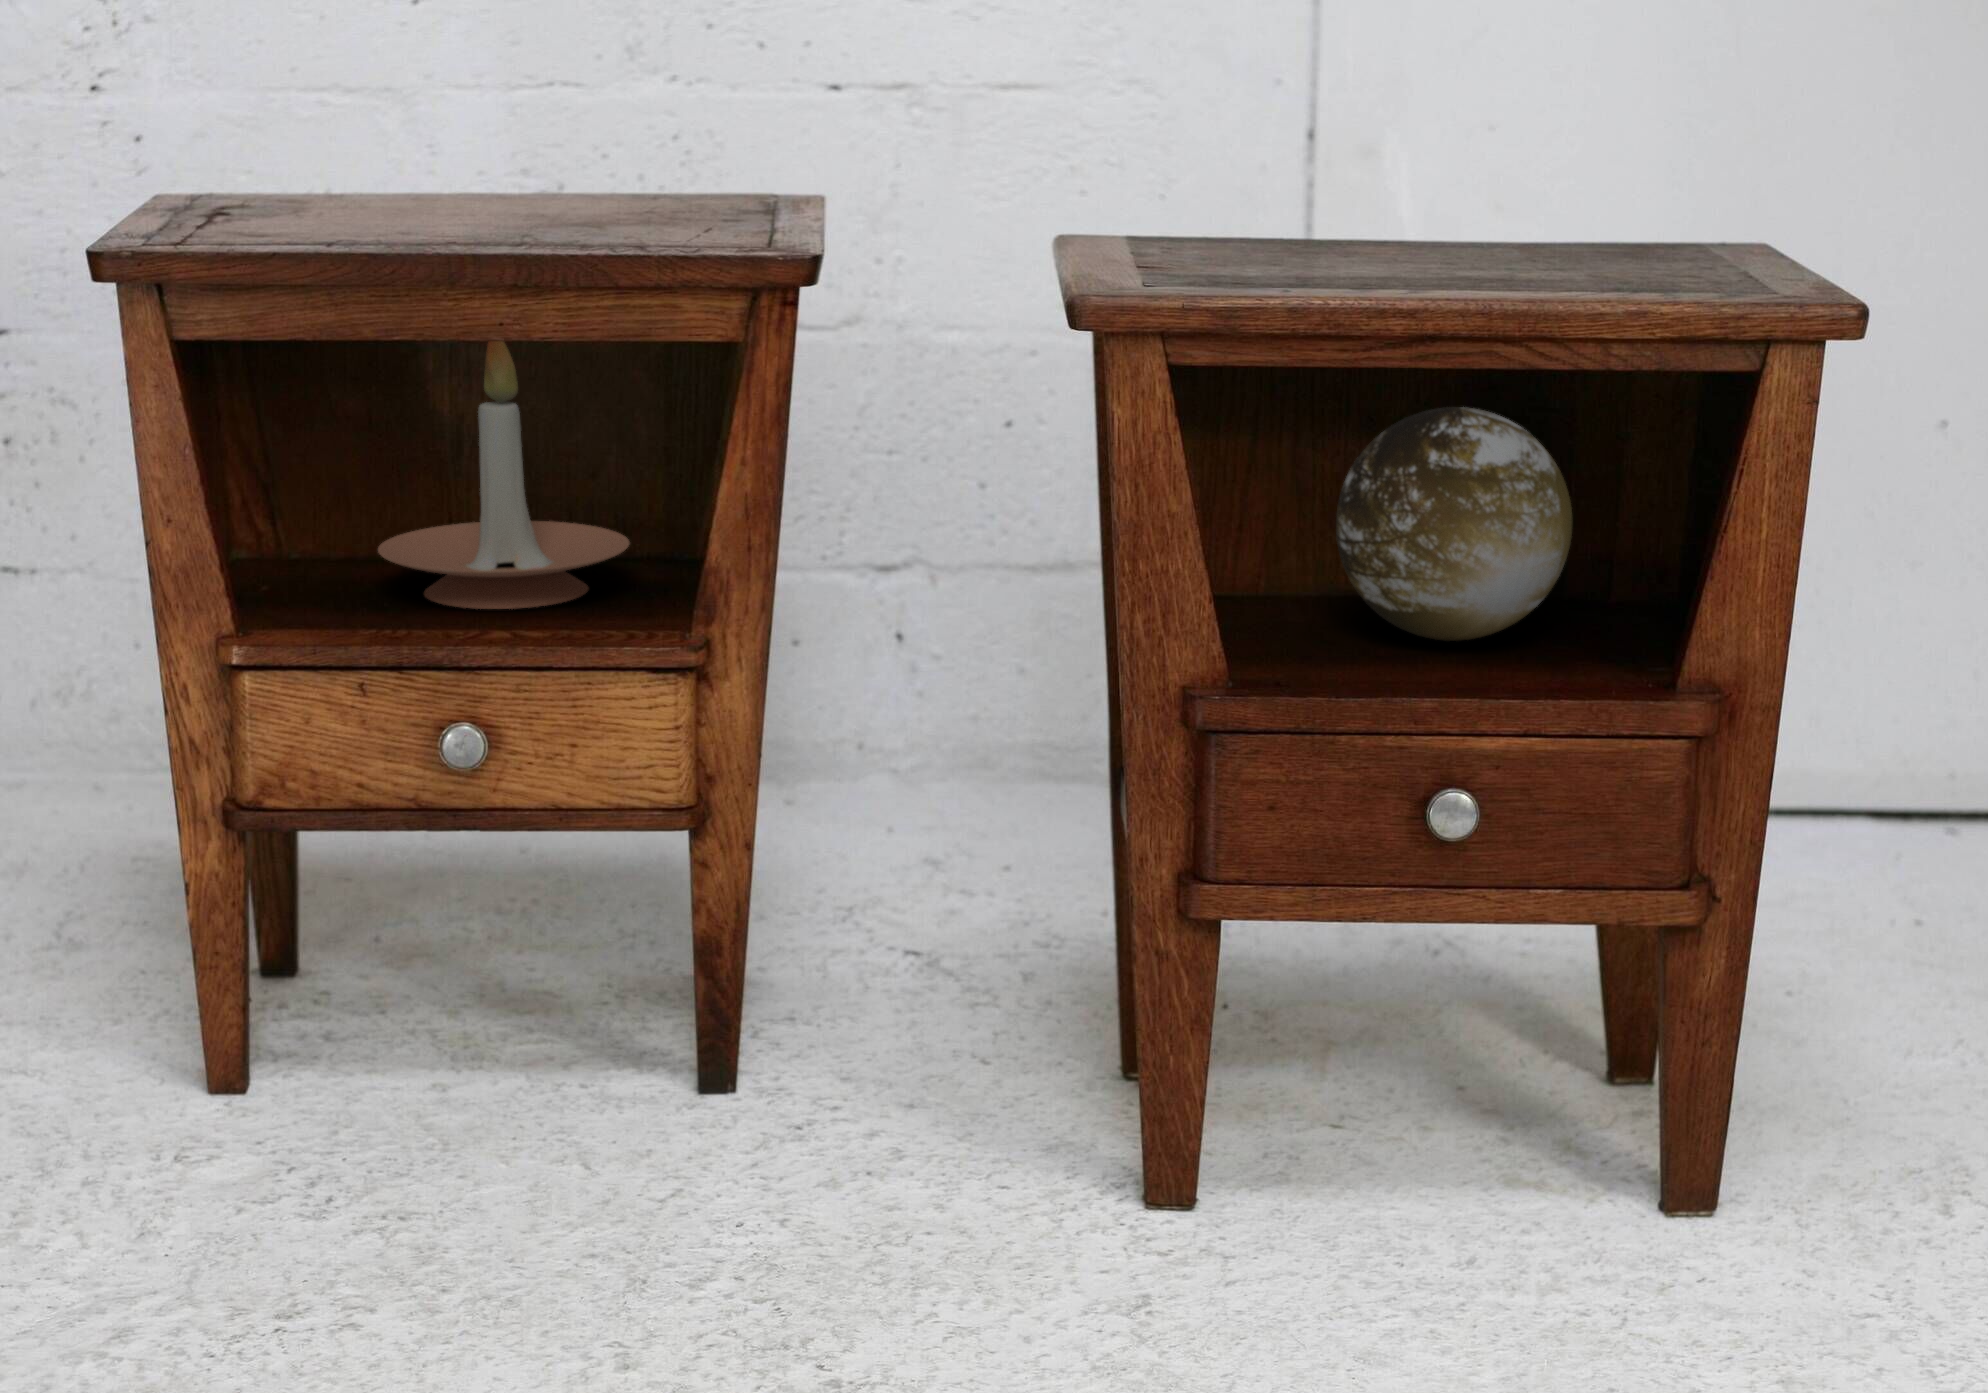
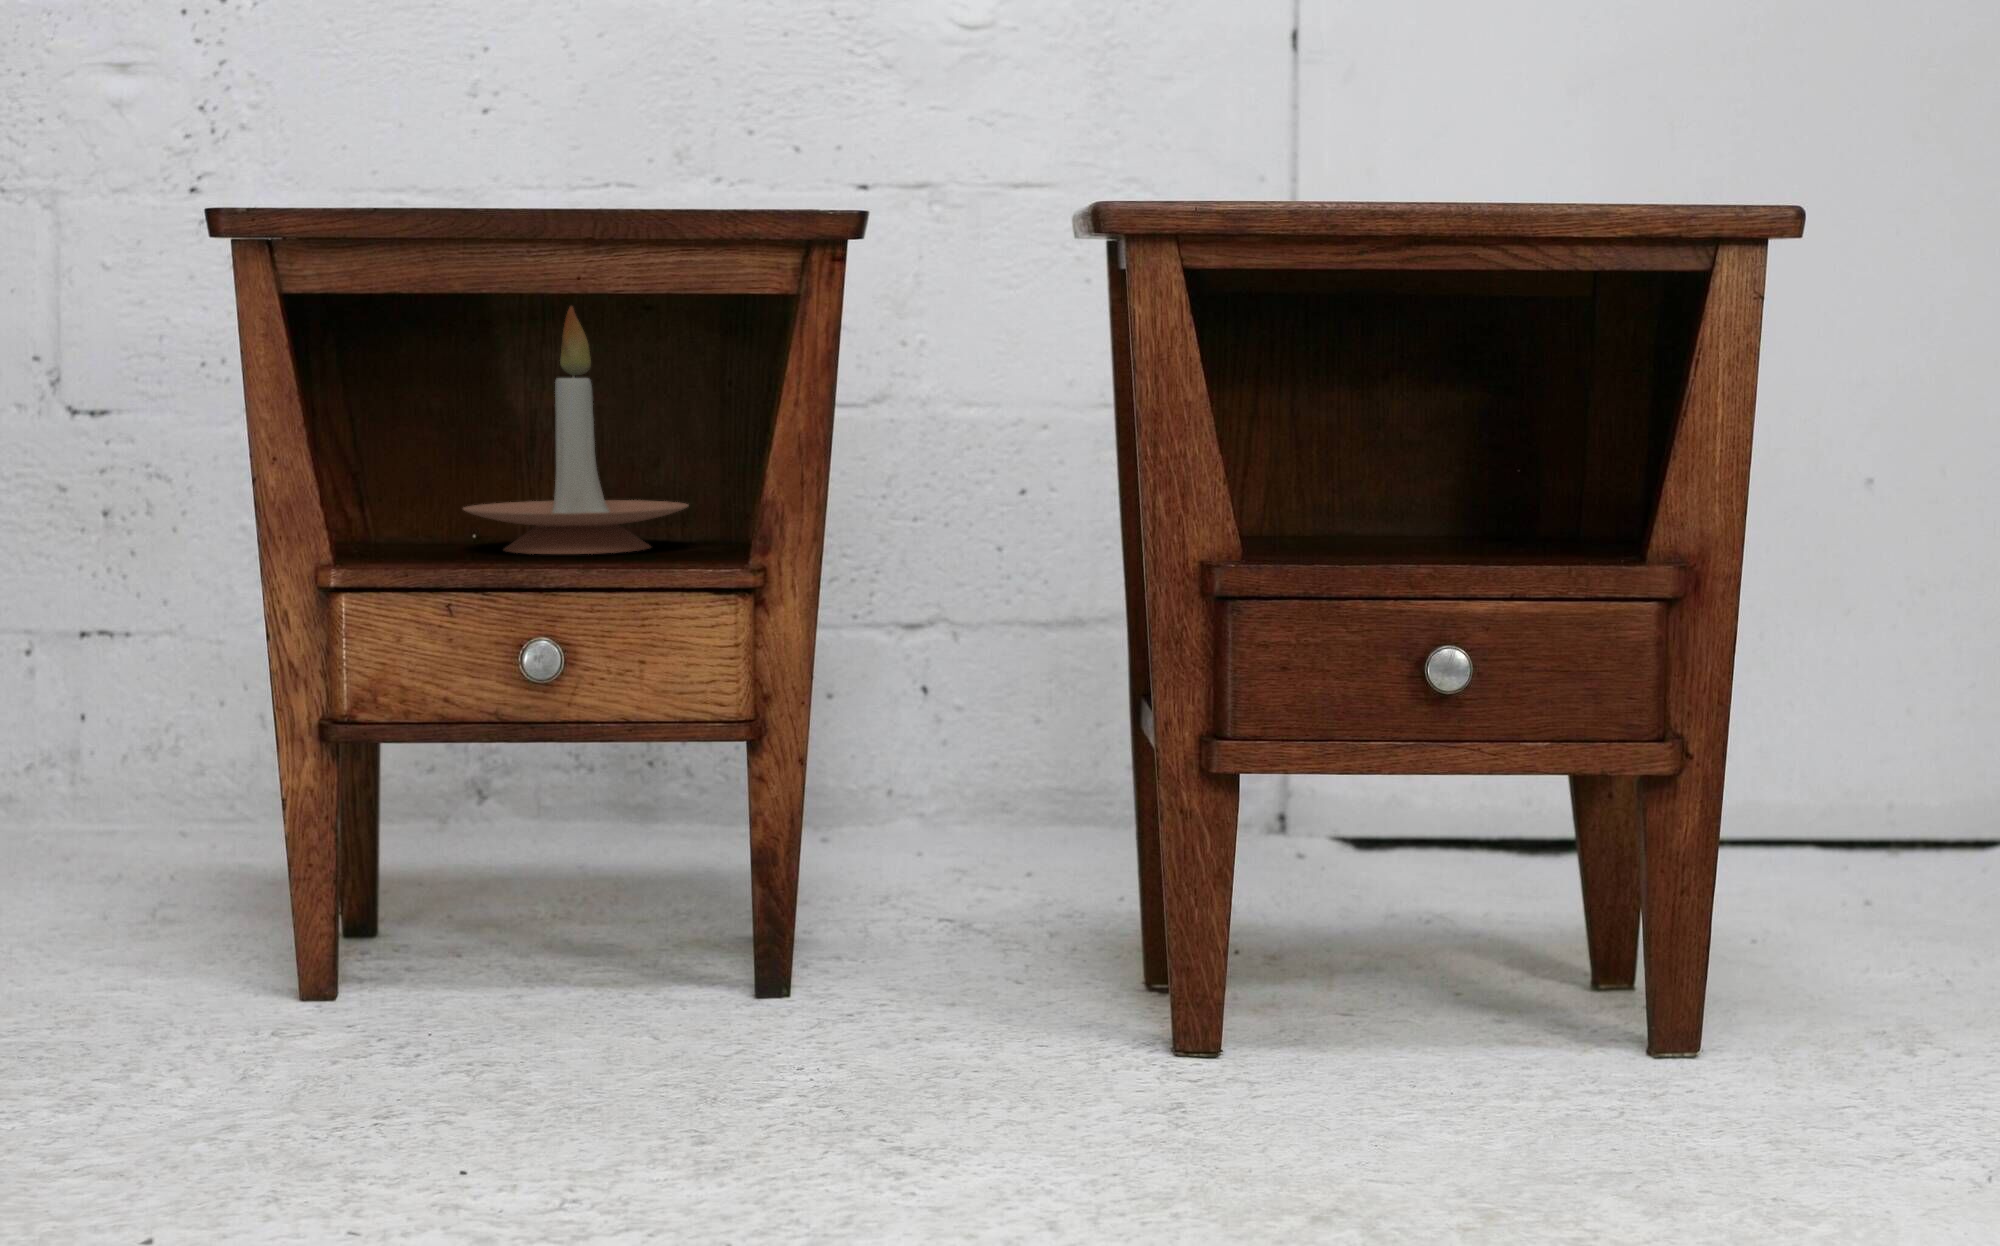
decorative orb: present [1336,407,1573,641] -> none [1329,339,1540,548]

